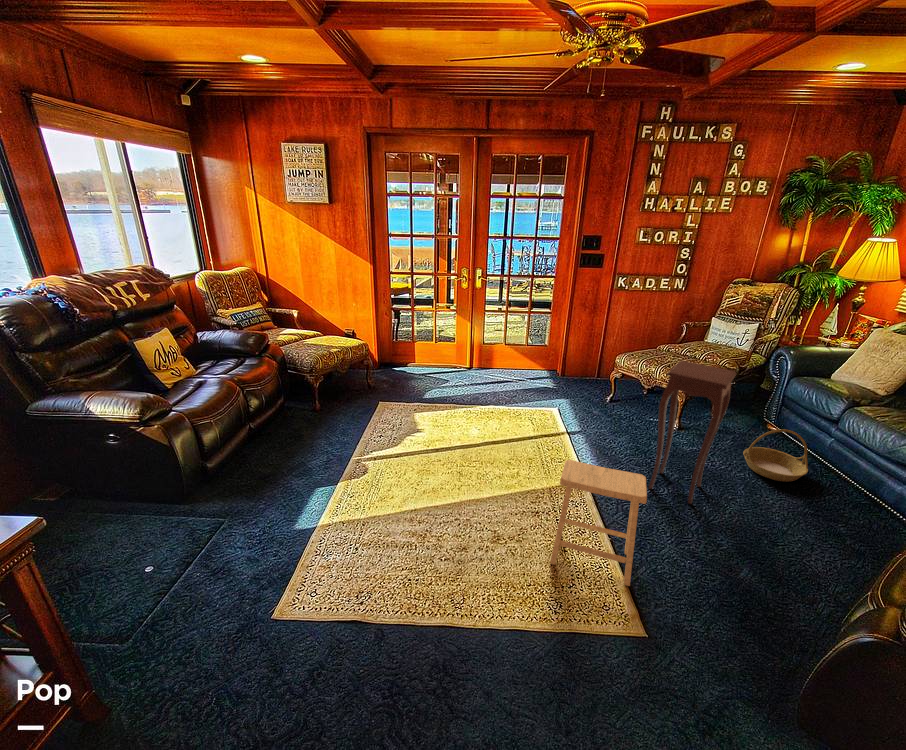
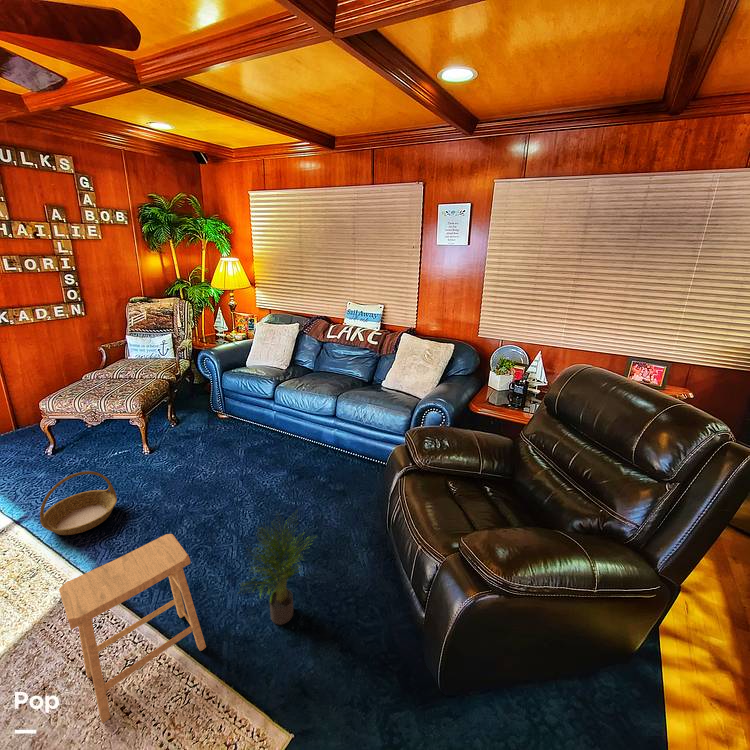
side table: present [649,360,736,504] -> none [130,386,204,529]
basket: present [743,429,808,482] -> present [40,471,117,535]
potted plant: none [668,515,784,638] -> present [244,515,309,625]

